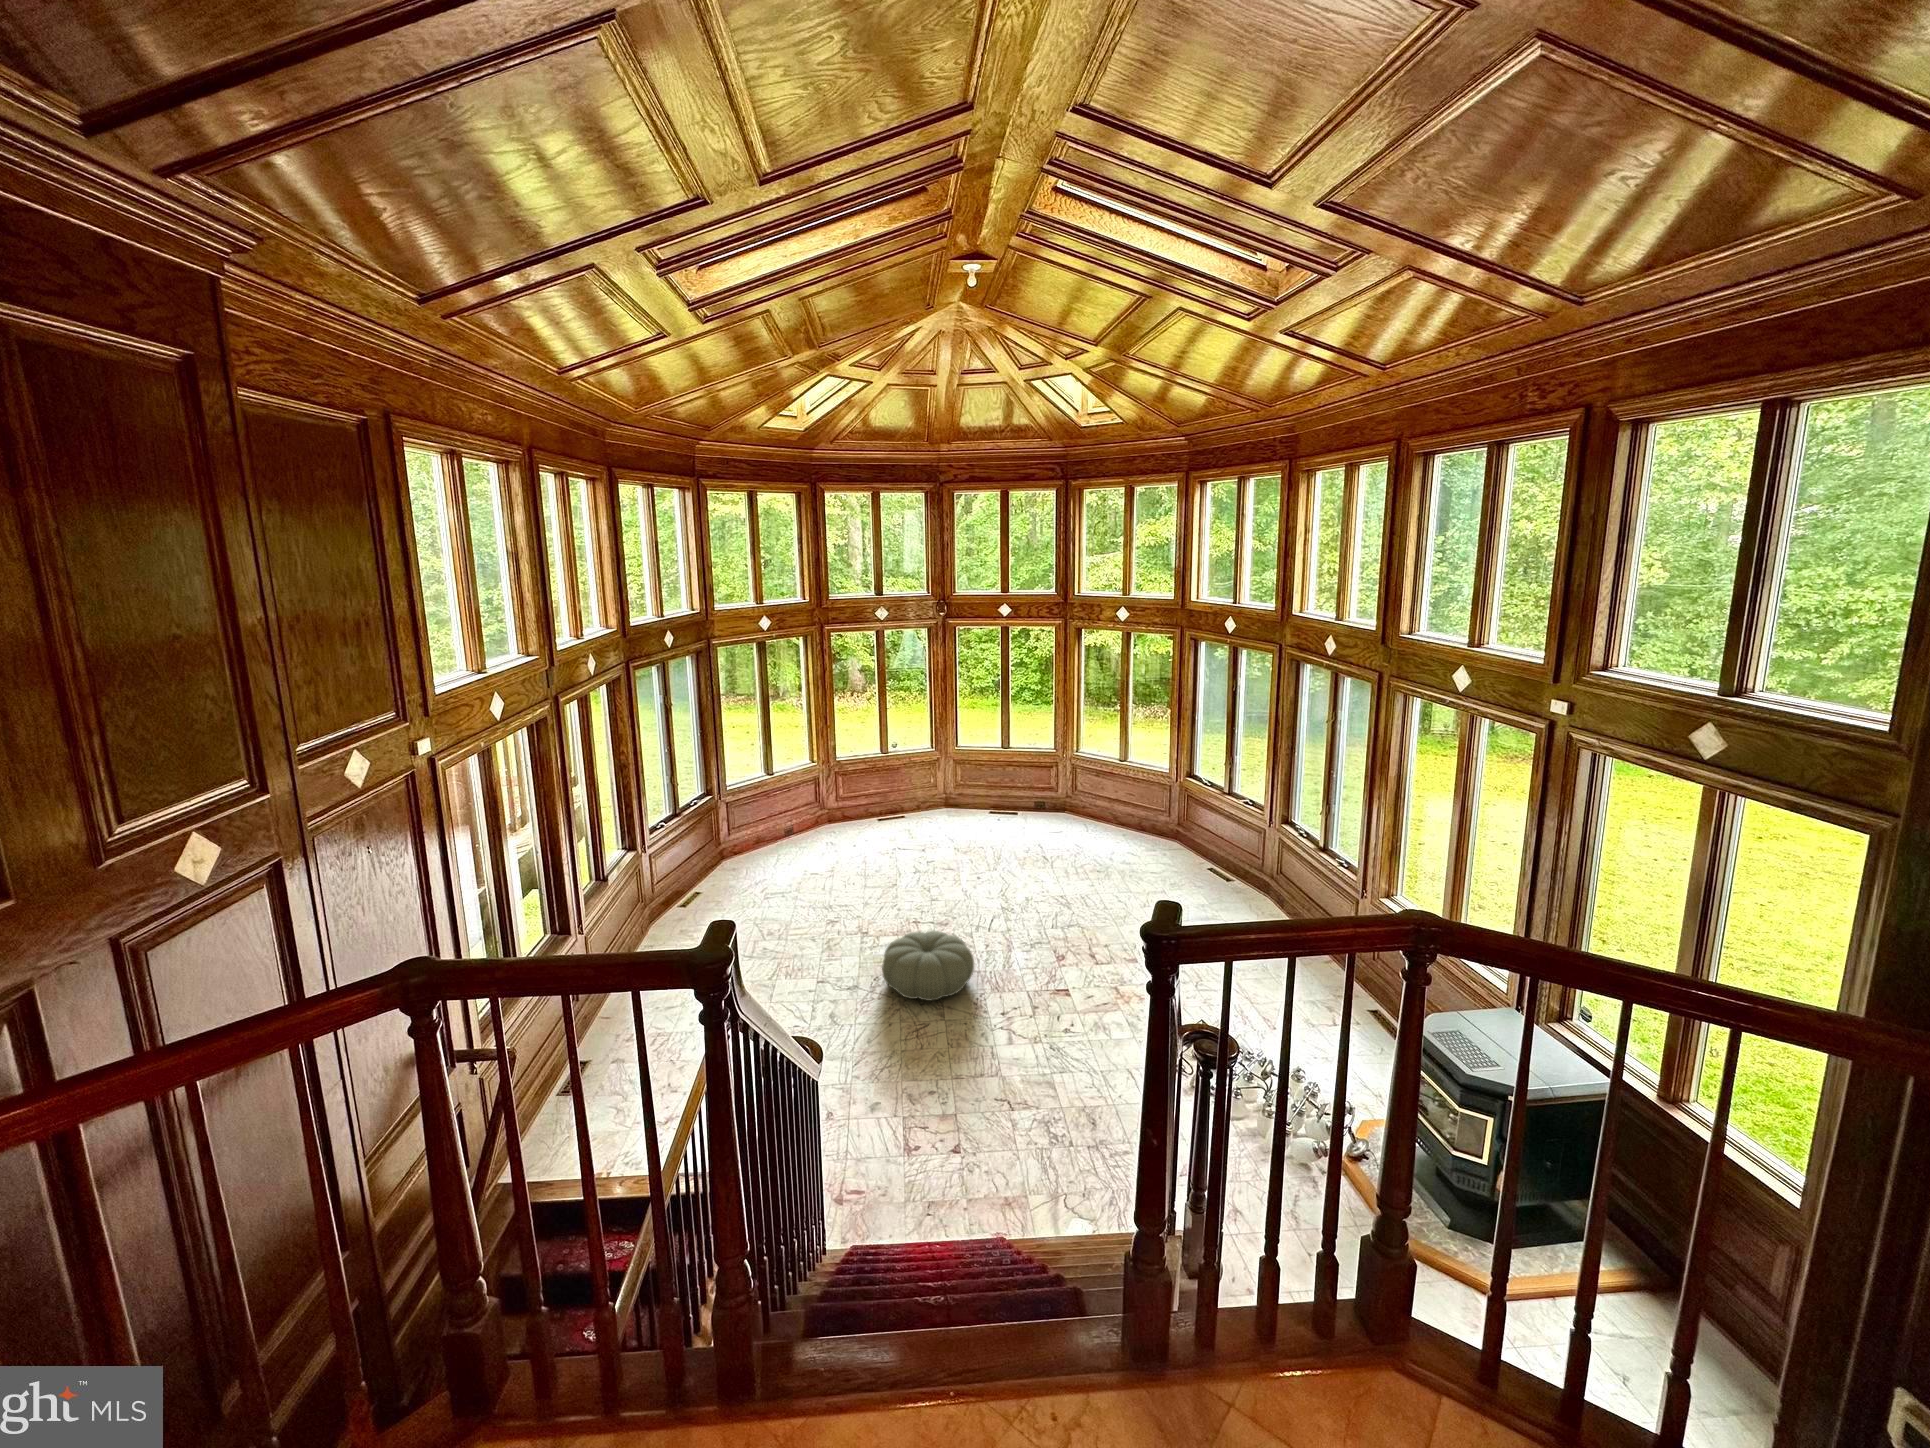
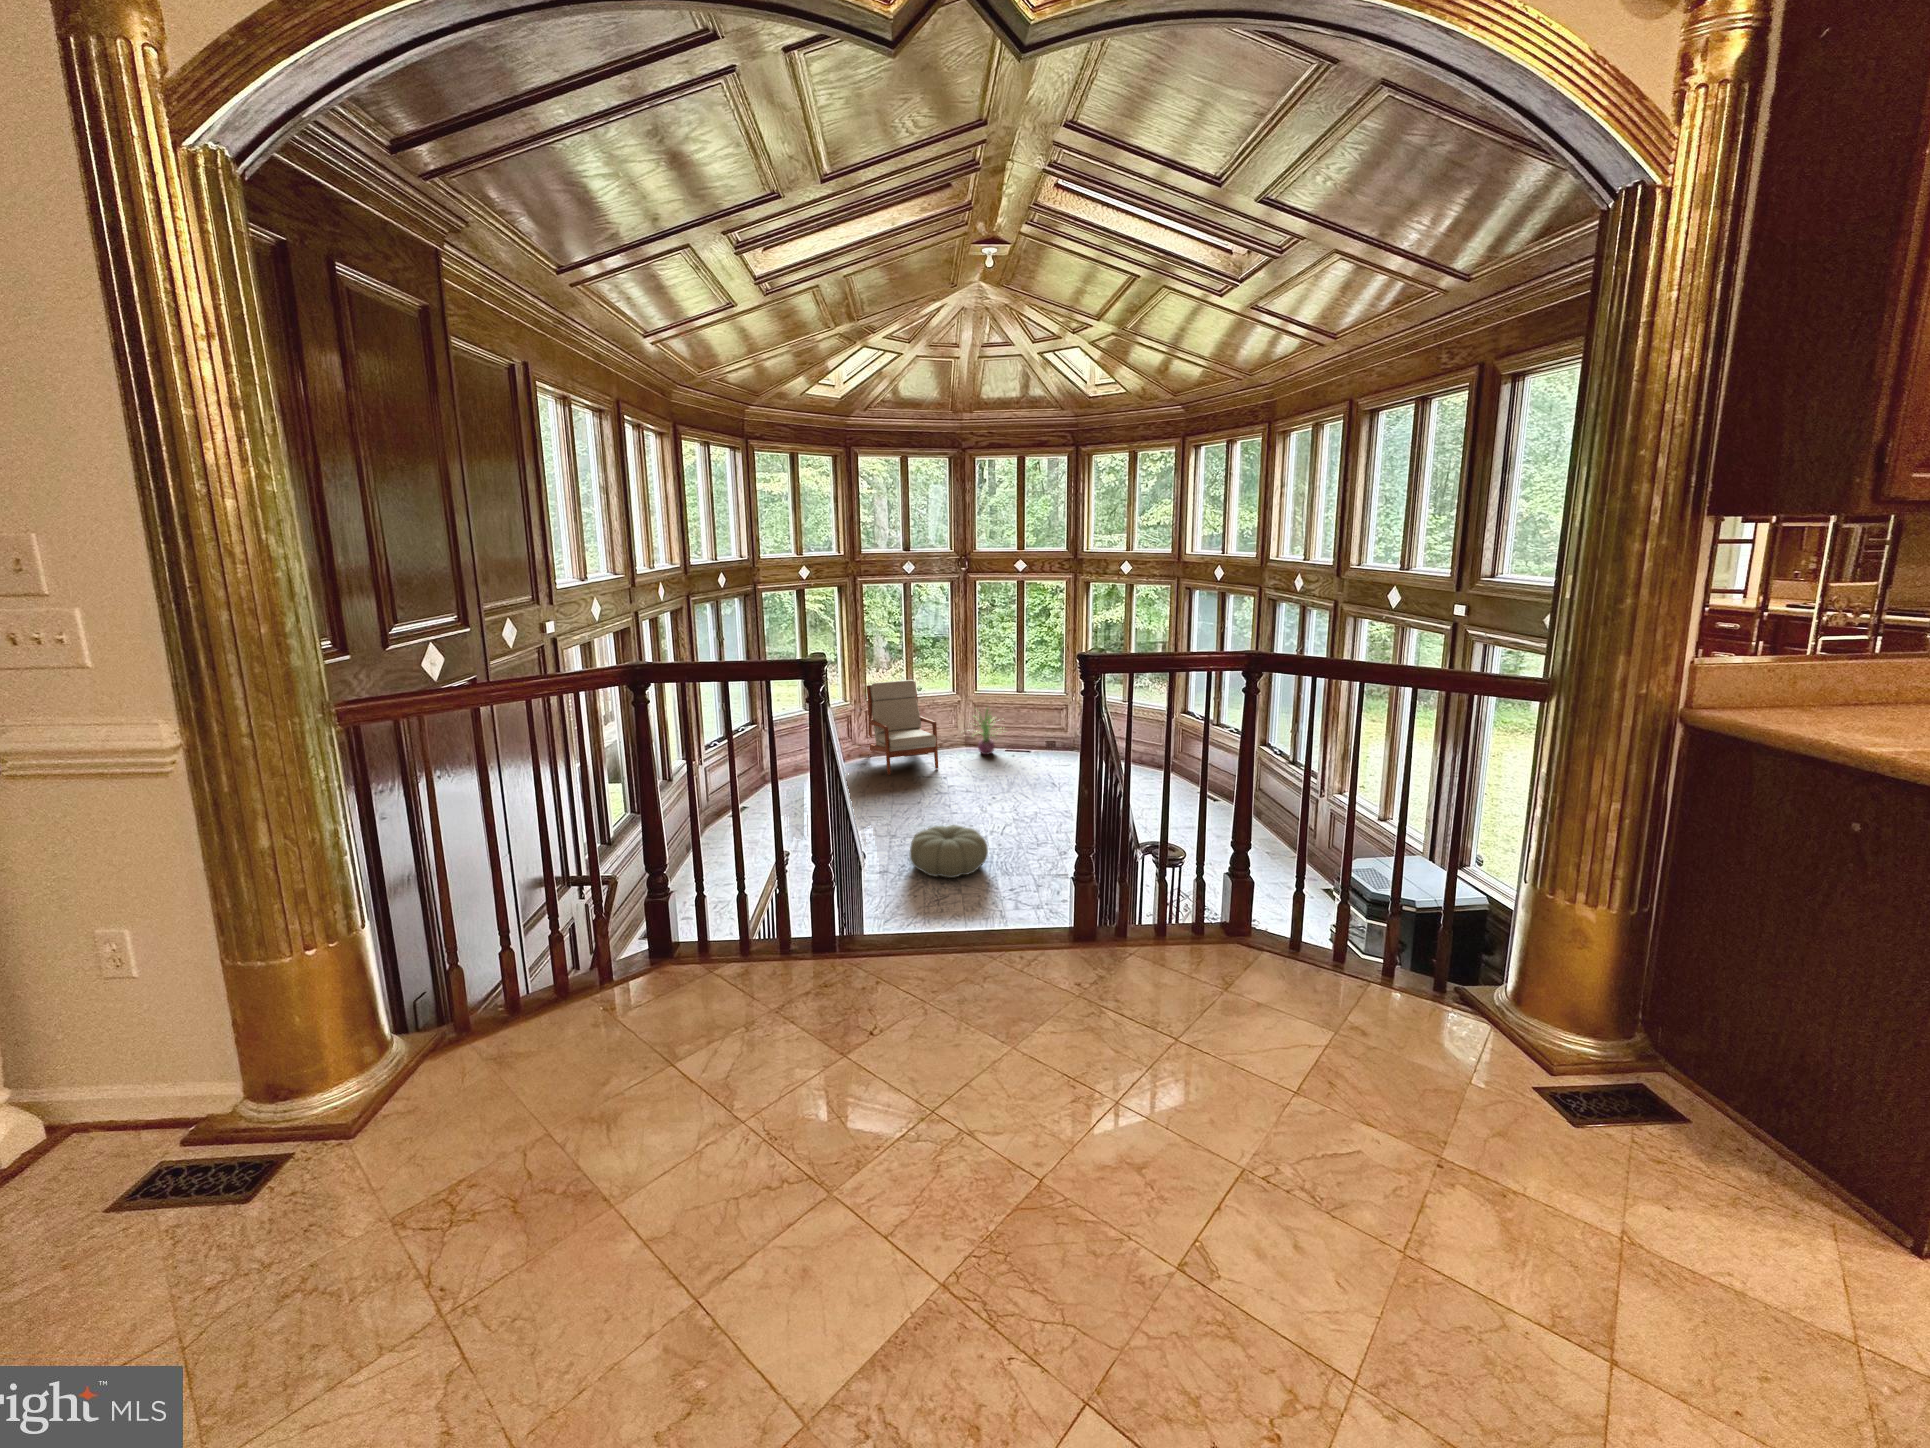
armchair: none [835,740,916,851] -> present [867,680,938,775]
decorative plant: none [939,769,997,823] -> present [969,708,994,755]

